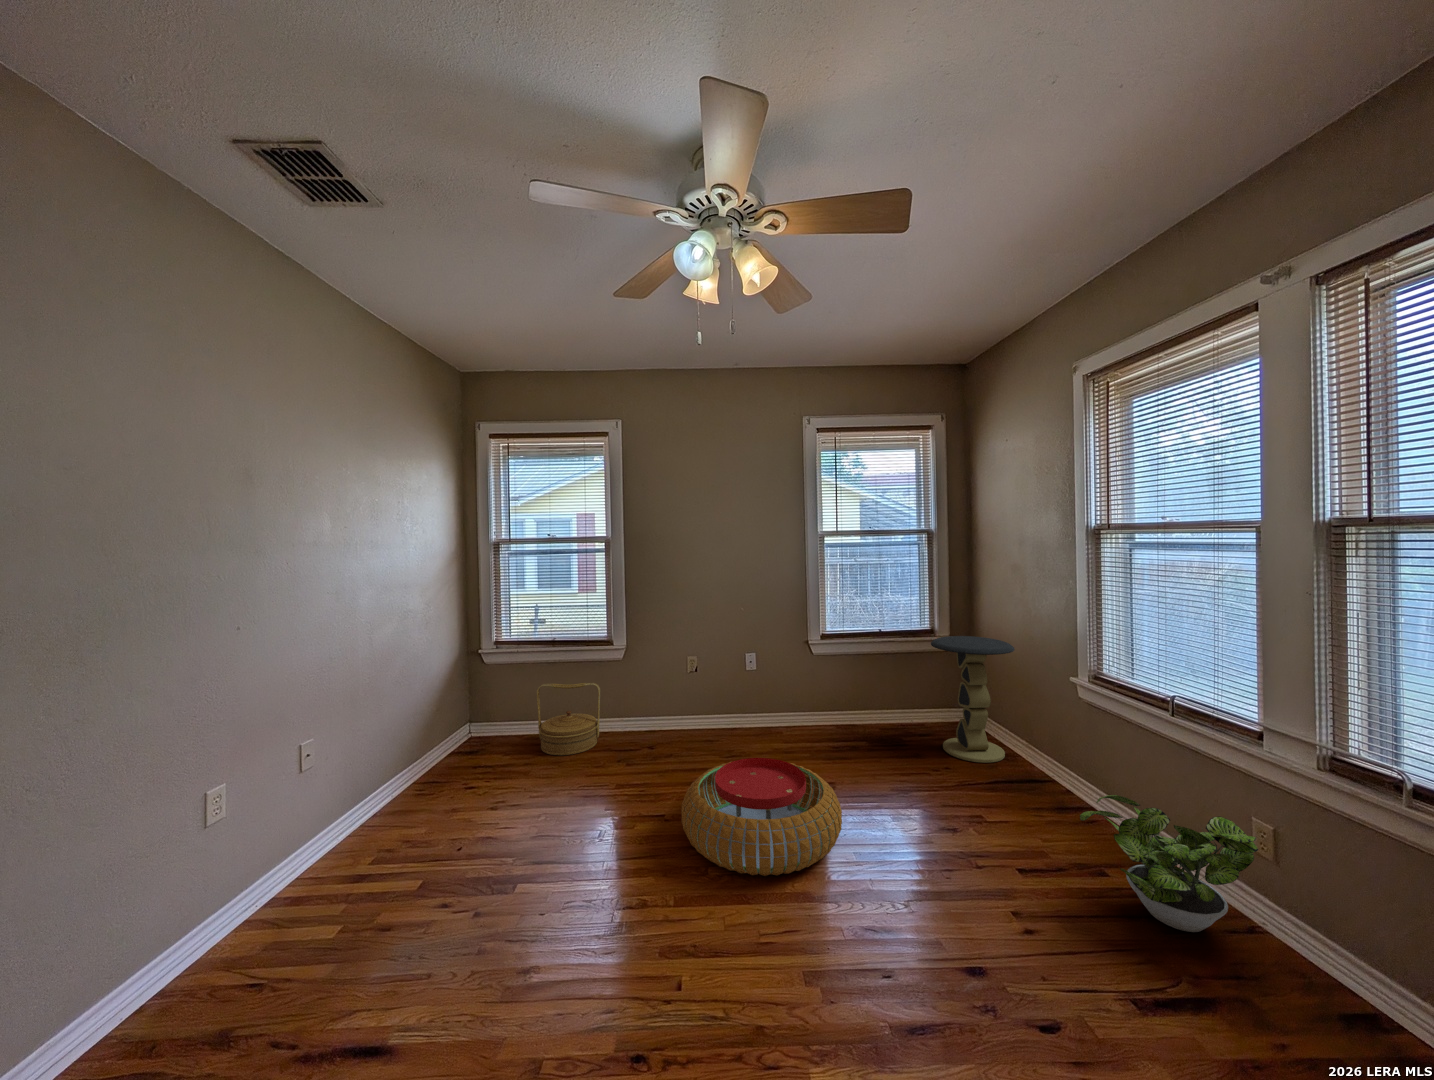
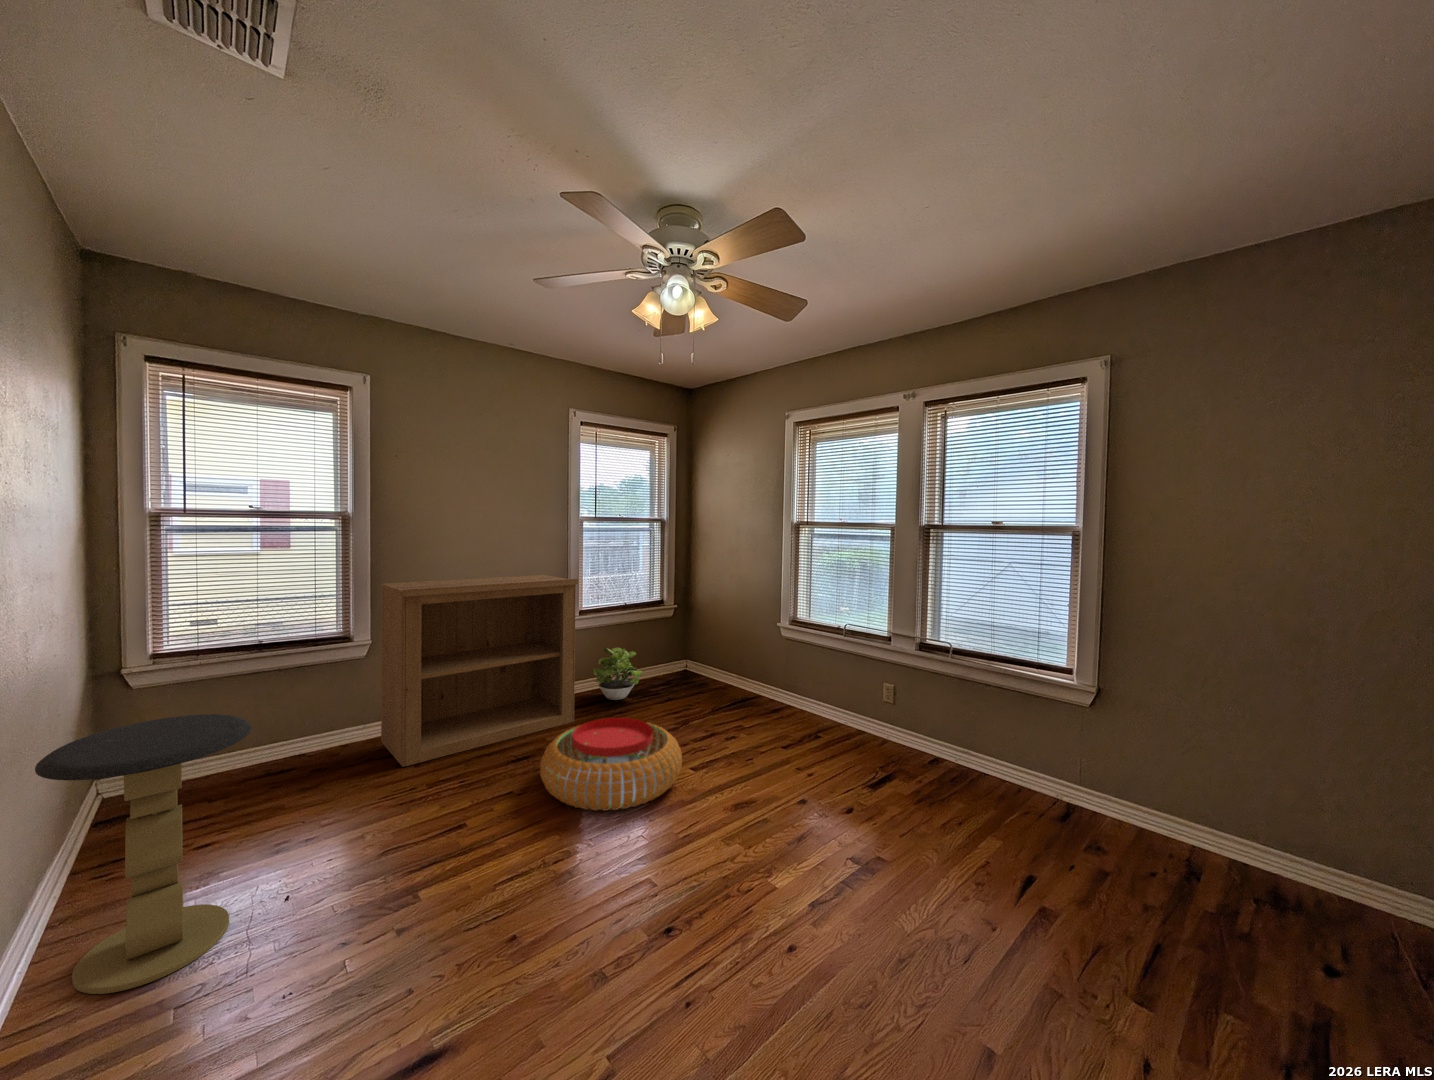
bookshelf: none [619,593,789,757] -> present [381,575,578,767]
side table: present [931,636,1015,763] -> present [35,714,251,994]
woven basket: present [537,683,600,755] -> none [254,691,353,791]
potted plant: present [1080,795,1258,932] -> present [593,648,642,700]

